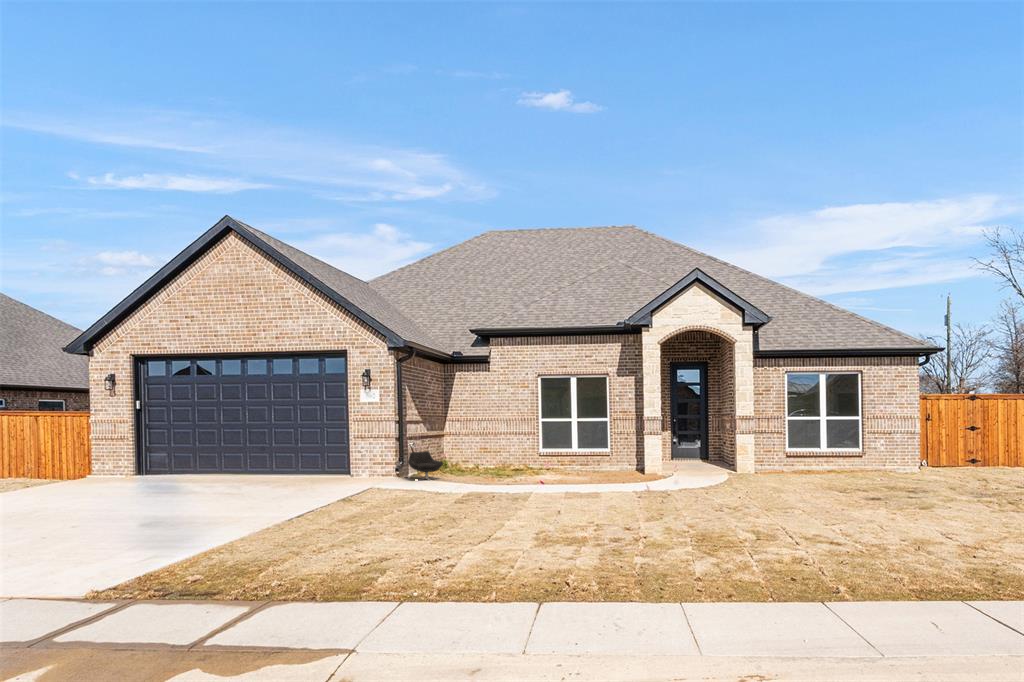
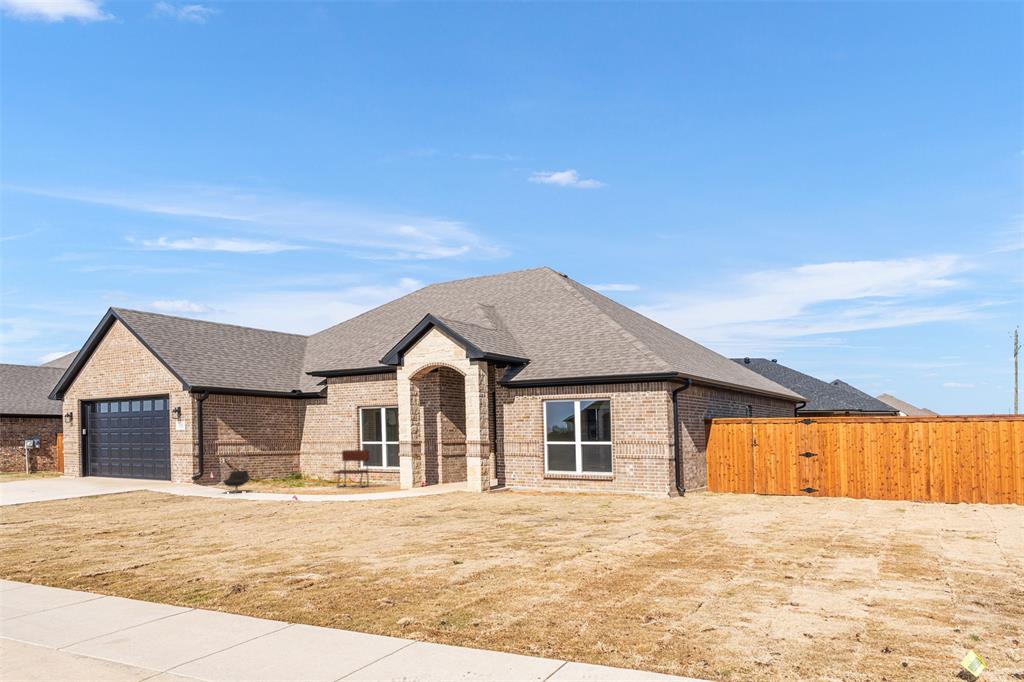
bench: none [521,426,560,471] -> present [333,450,369,488]

